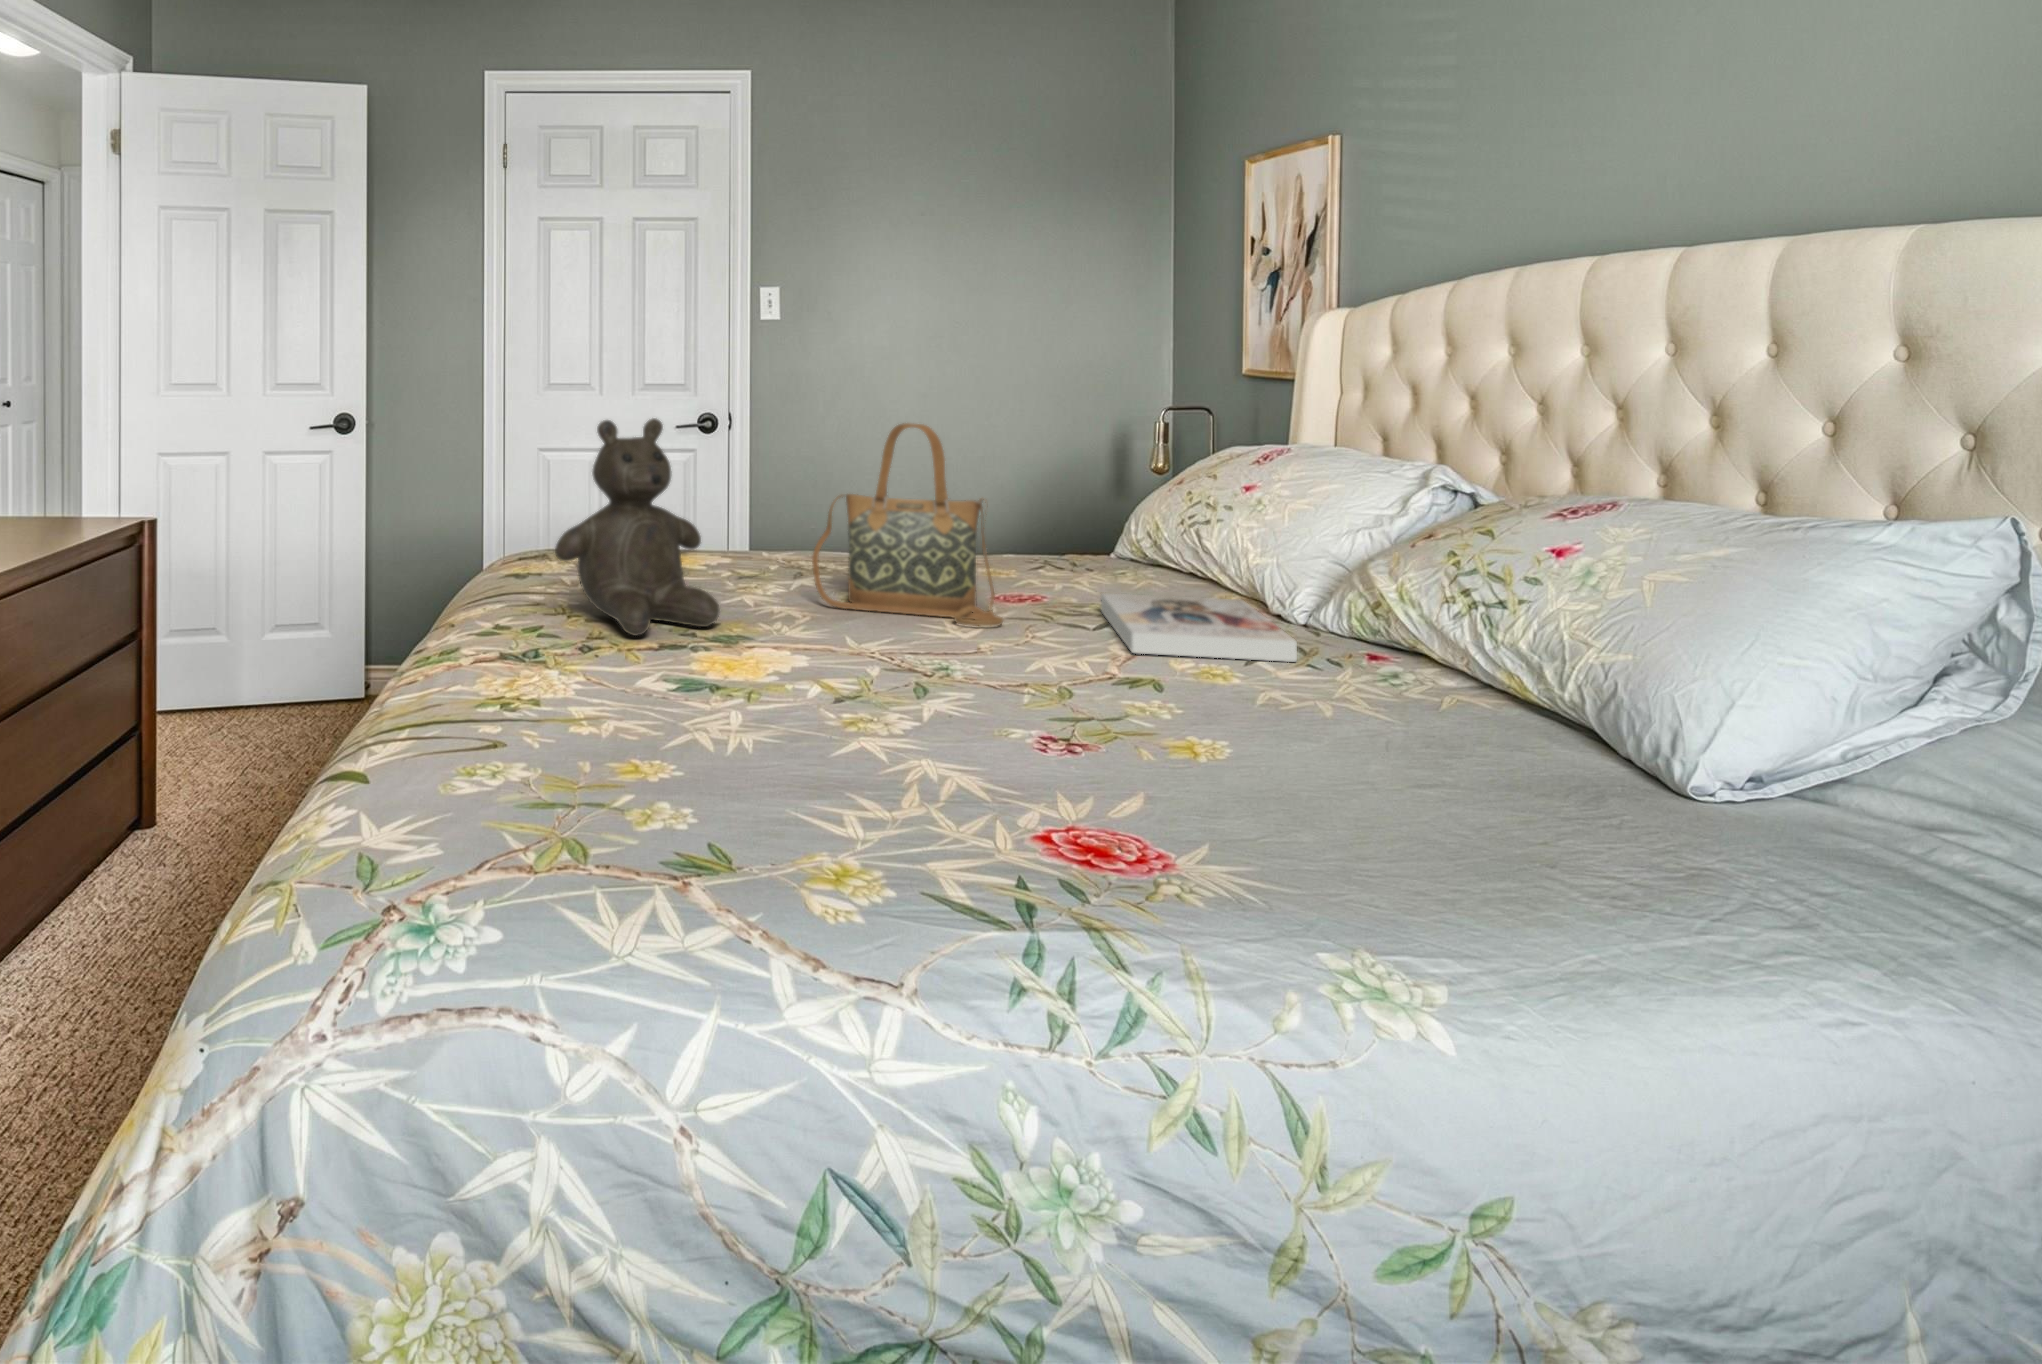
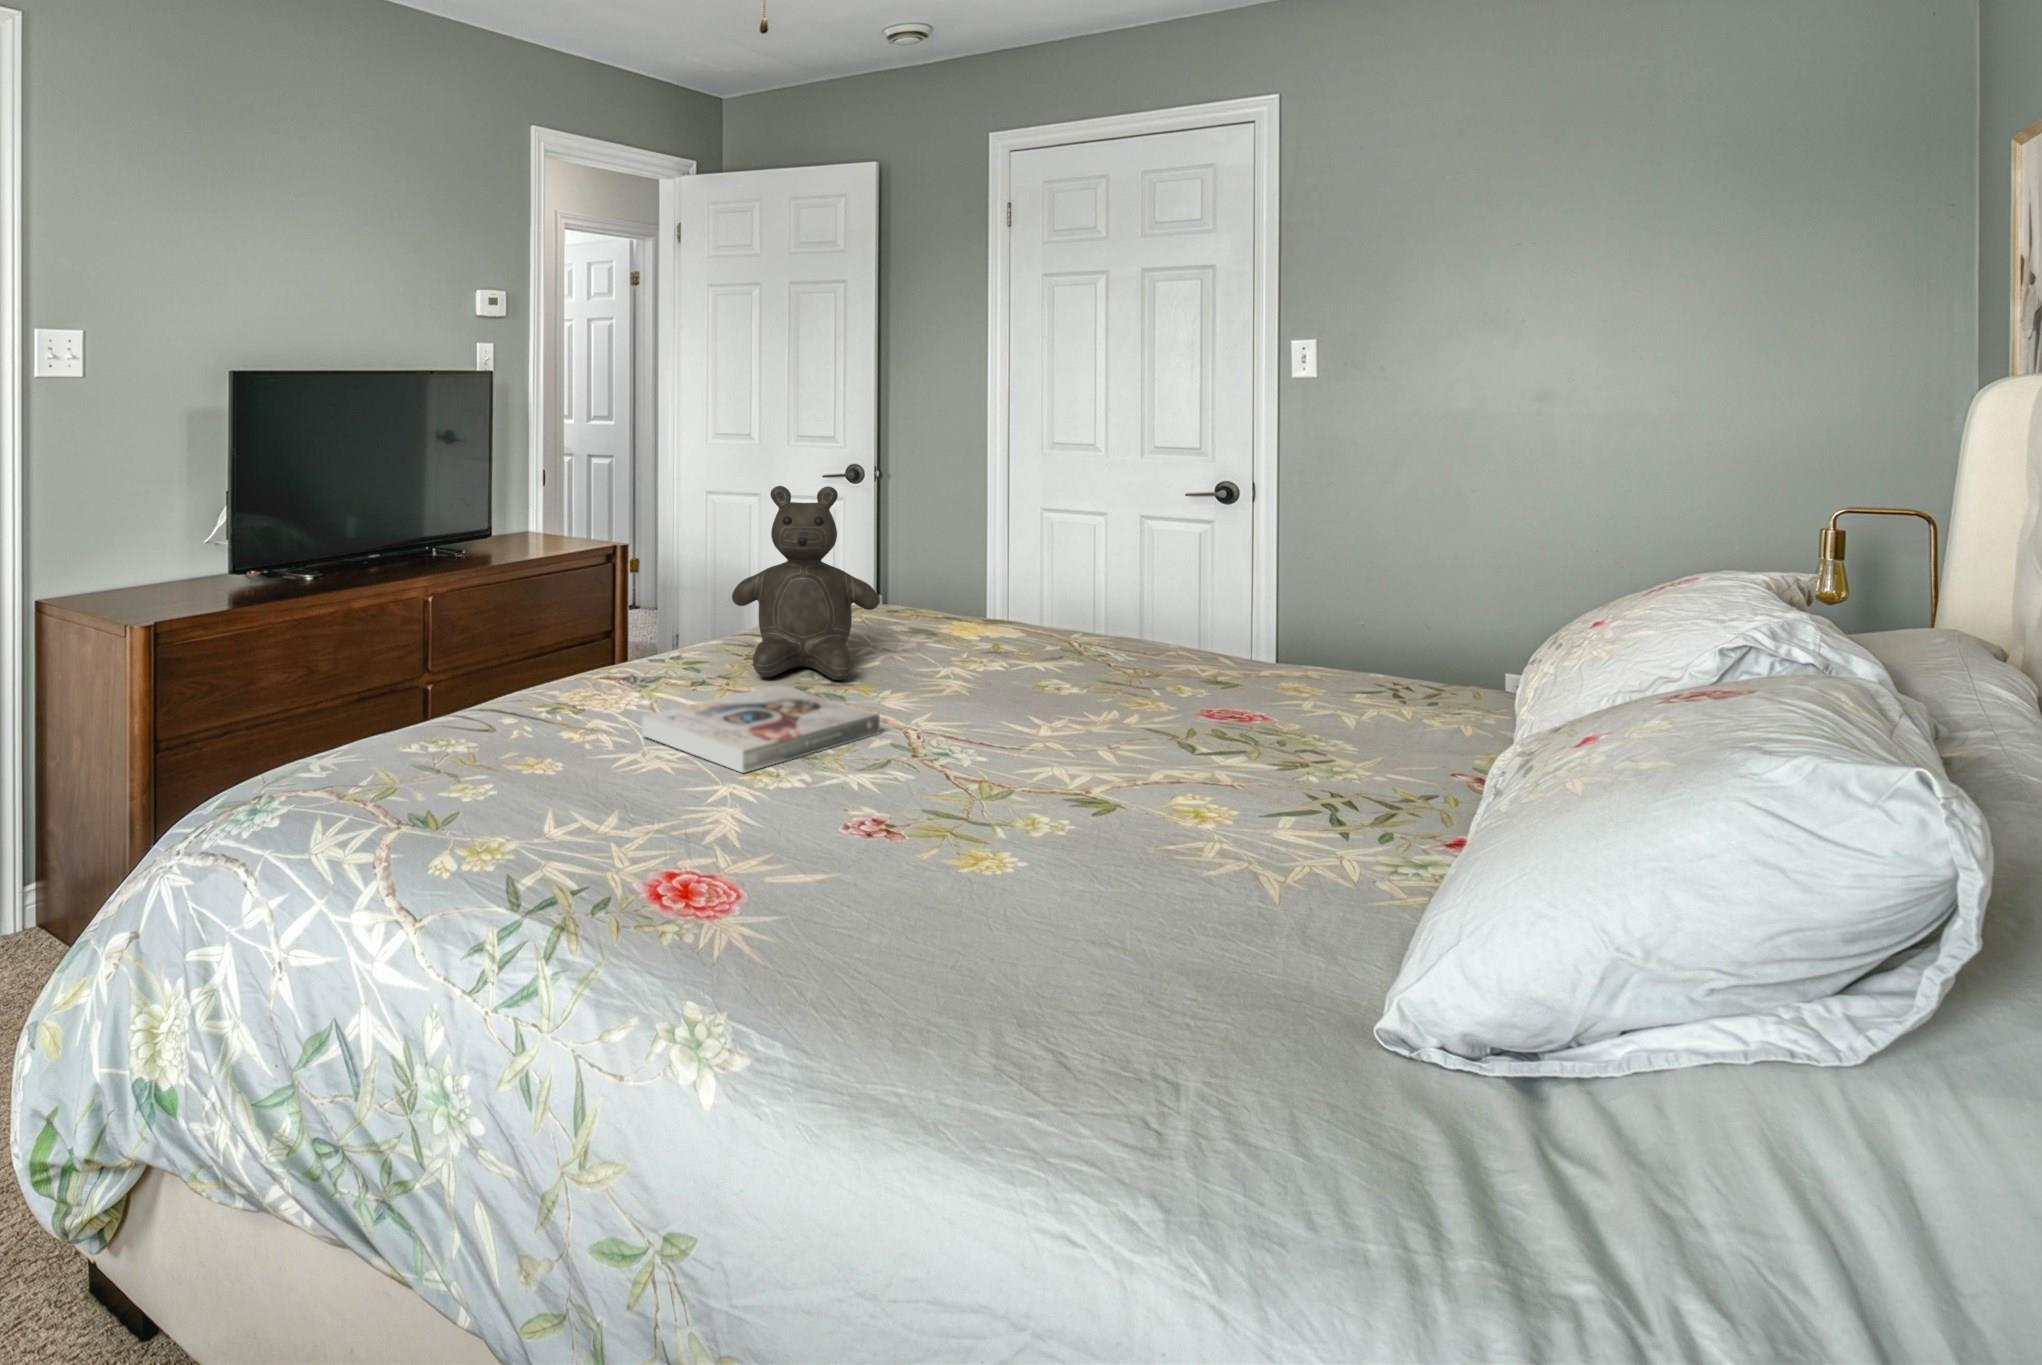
handbag: present [812,423,1003,626] -> none [986,505,1146,726]
book: present [1101,593,1297,662] -> present [642,685,880,773]

